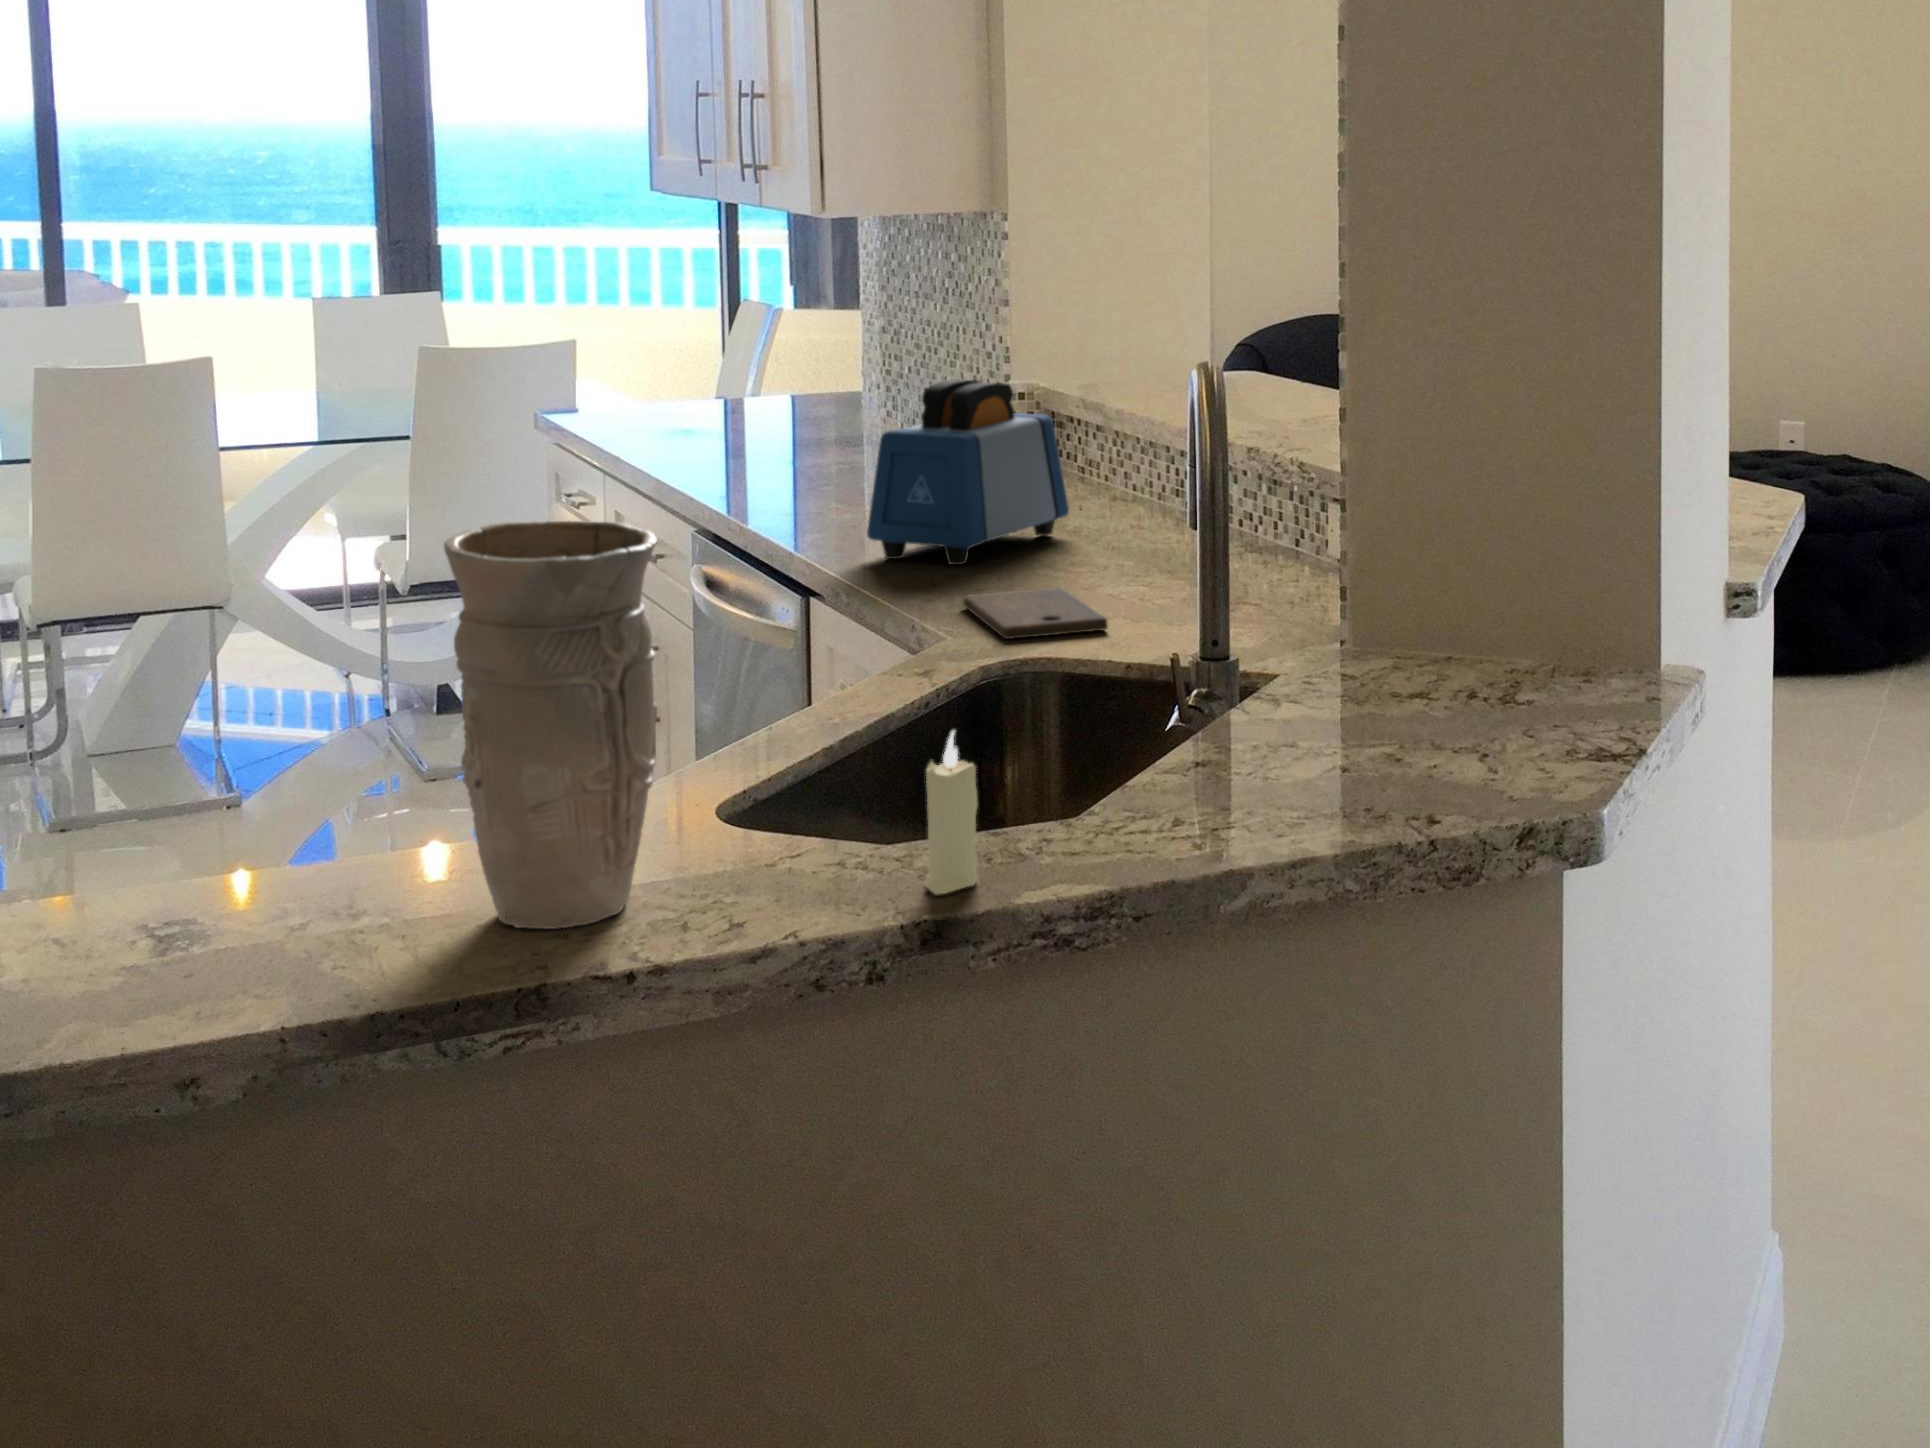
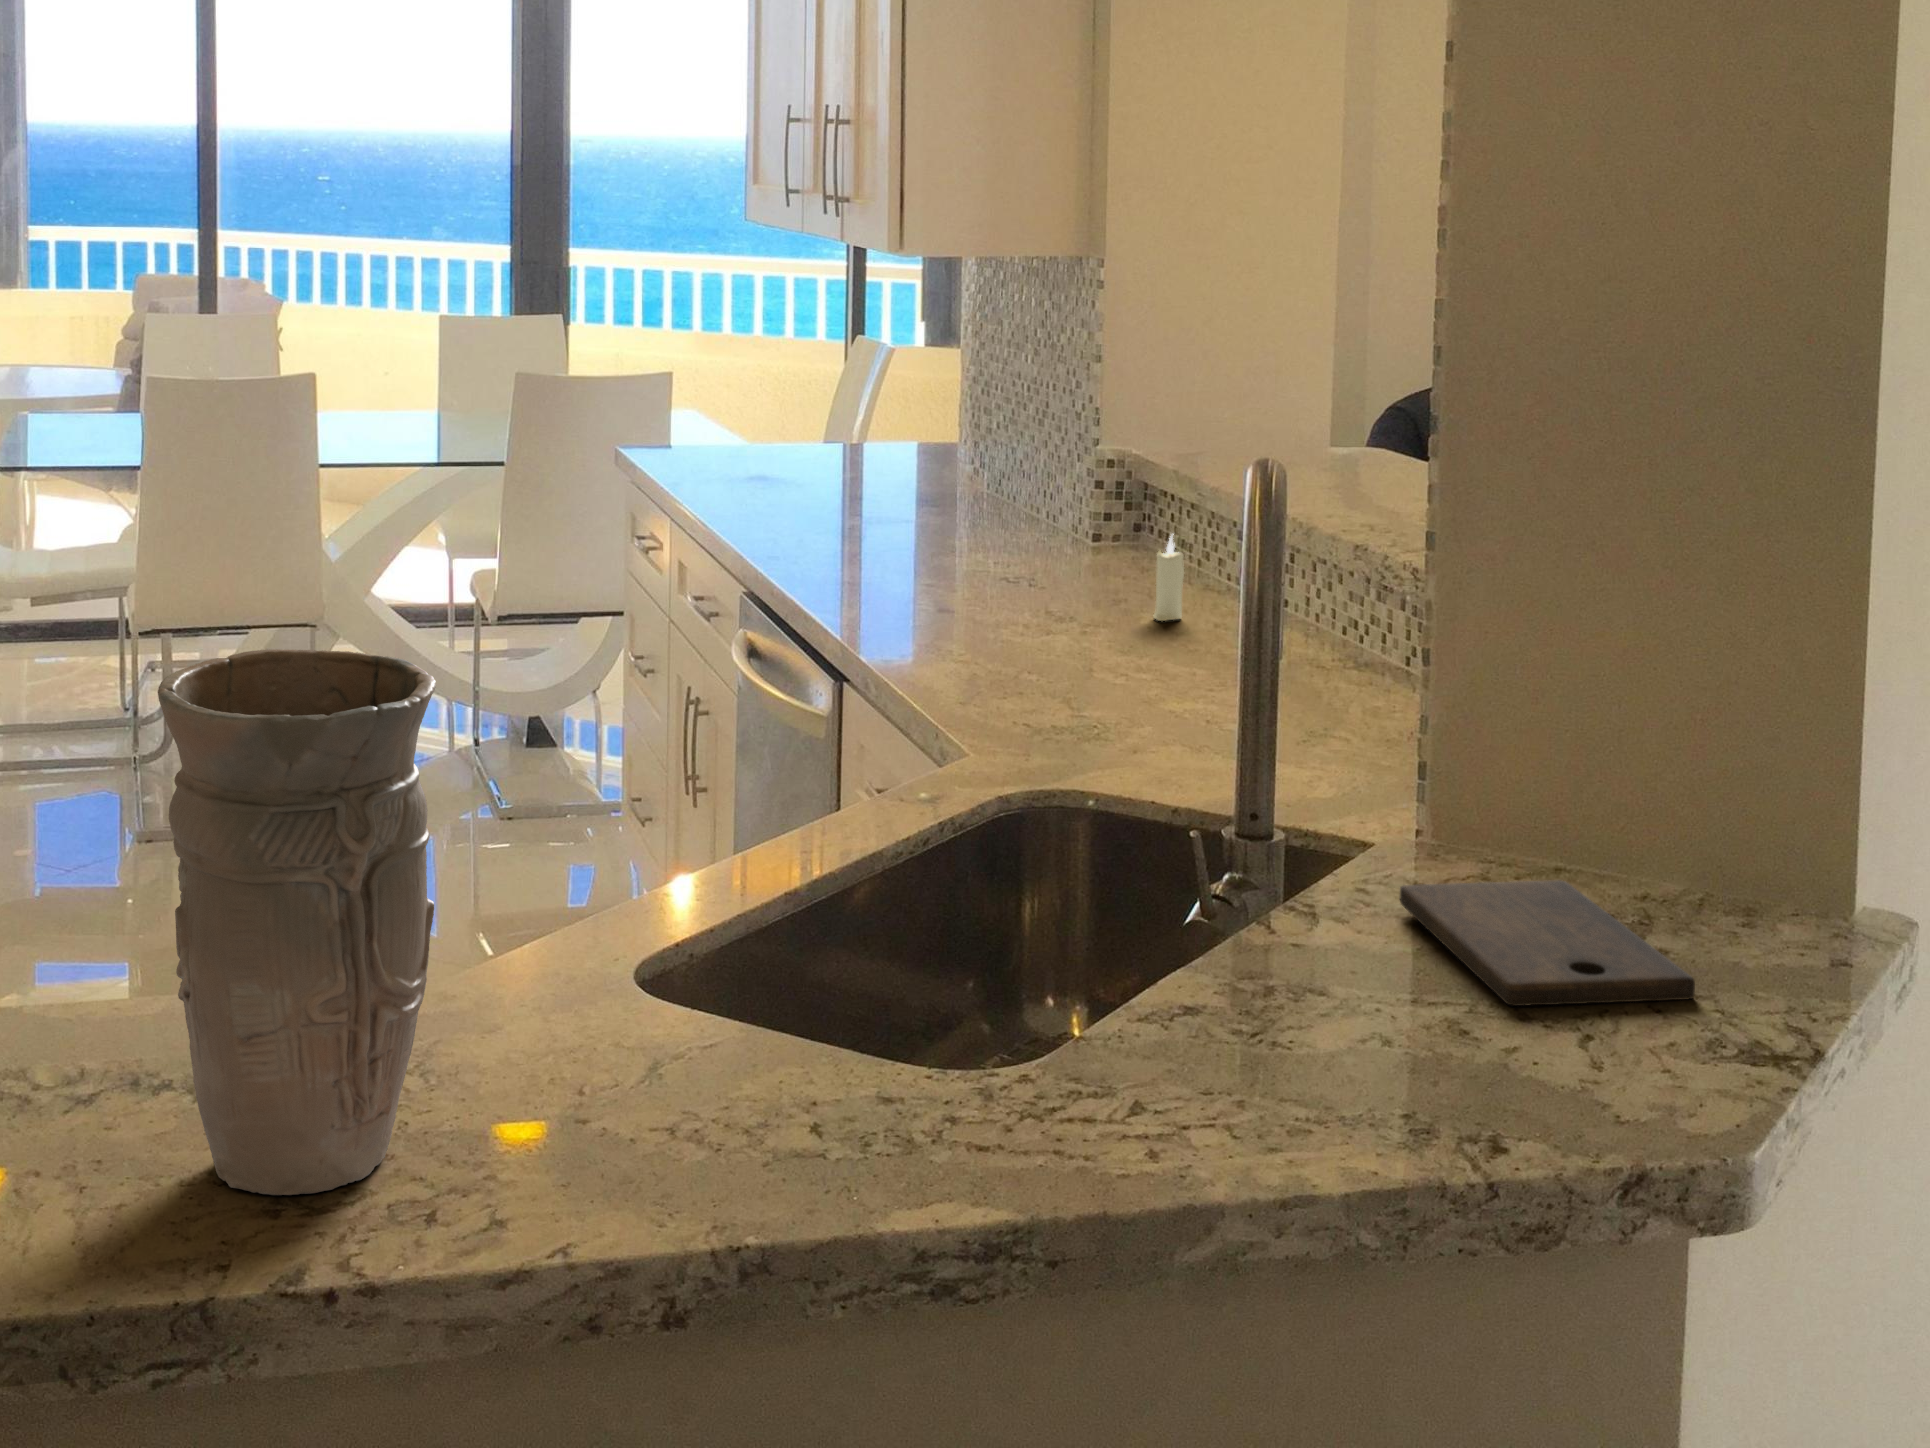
toaster: present [867,379,1069,565] -> none [902,448,1138,662]
cutting board: present [963,587,1108,639] -> present [1400,881,1695,1006]
candle: present [925,731,978,894] -> present [1154,534,1184,621]

